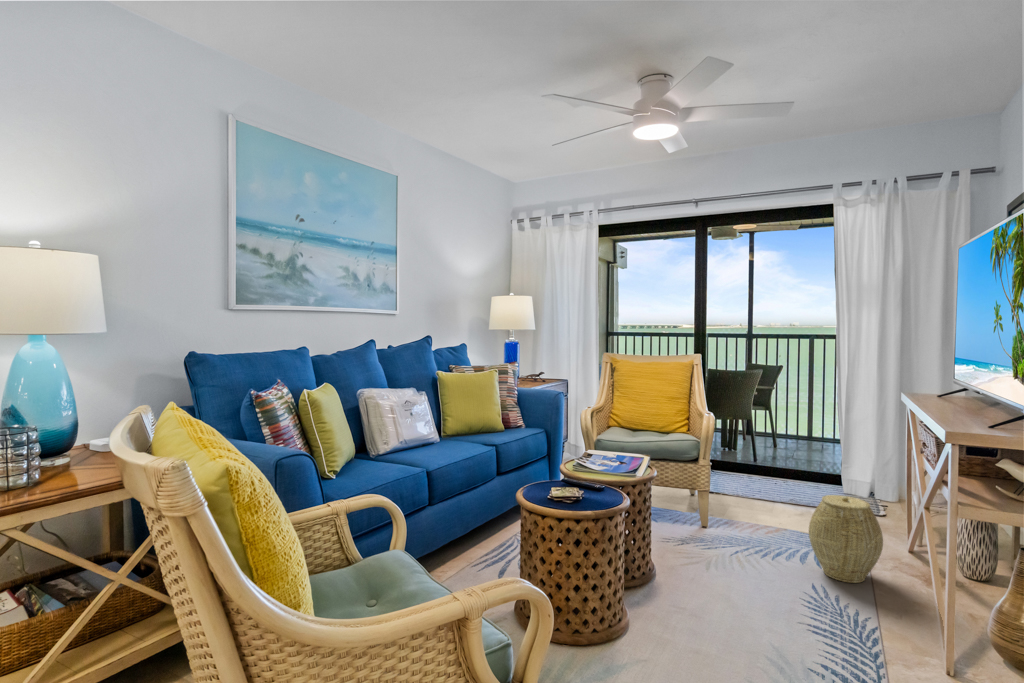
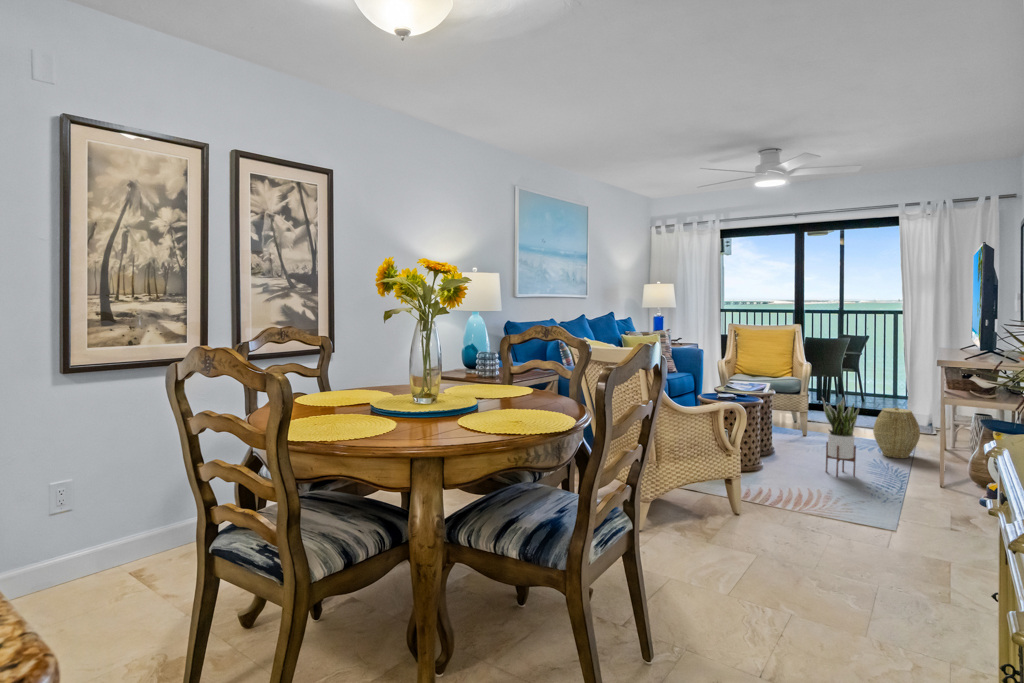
potted plant: none [732,501,798,656] -> present [822,397,859,477]

